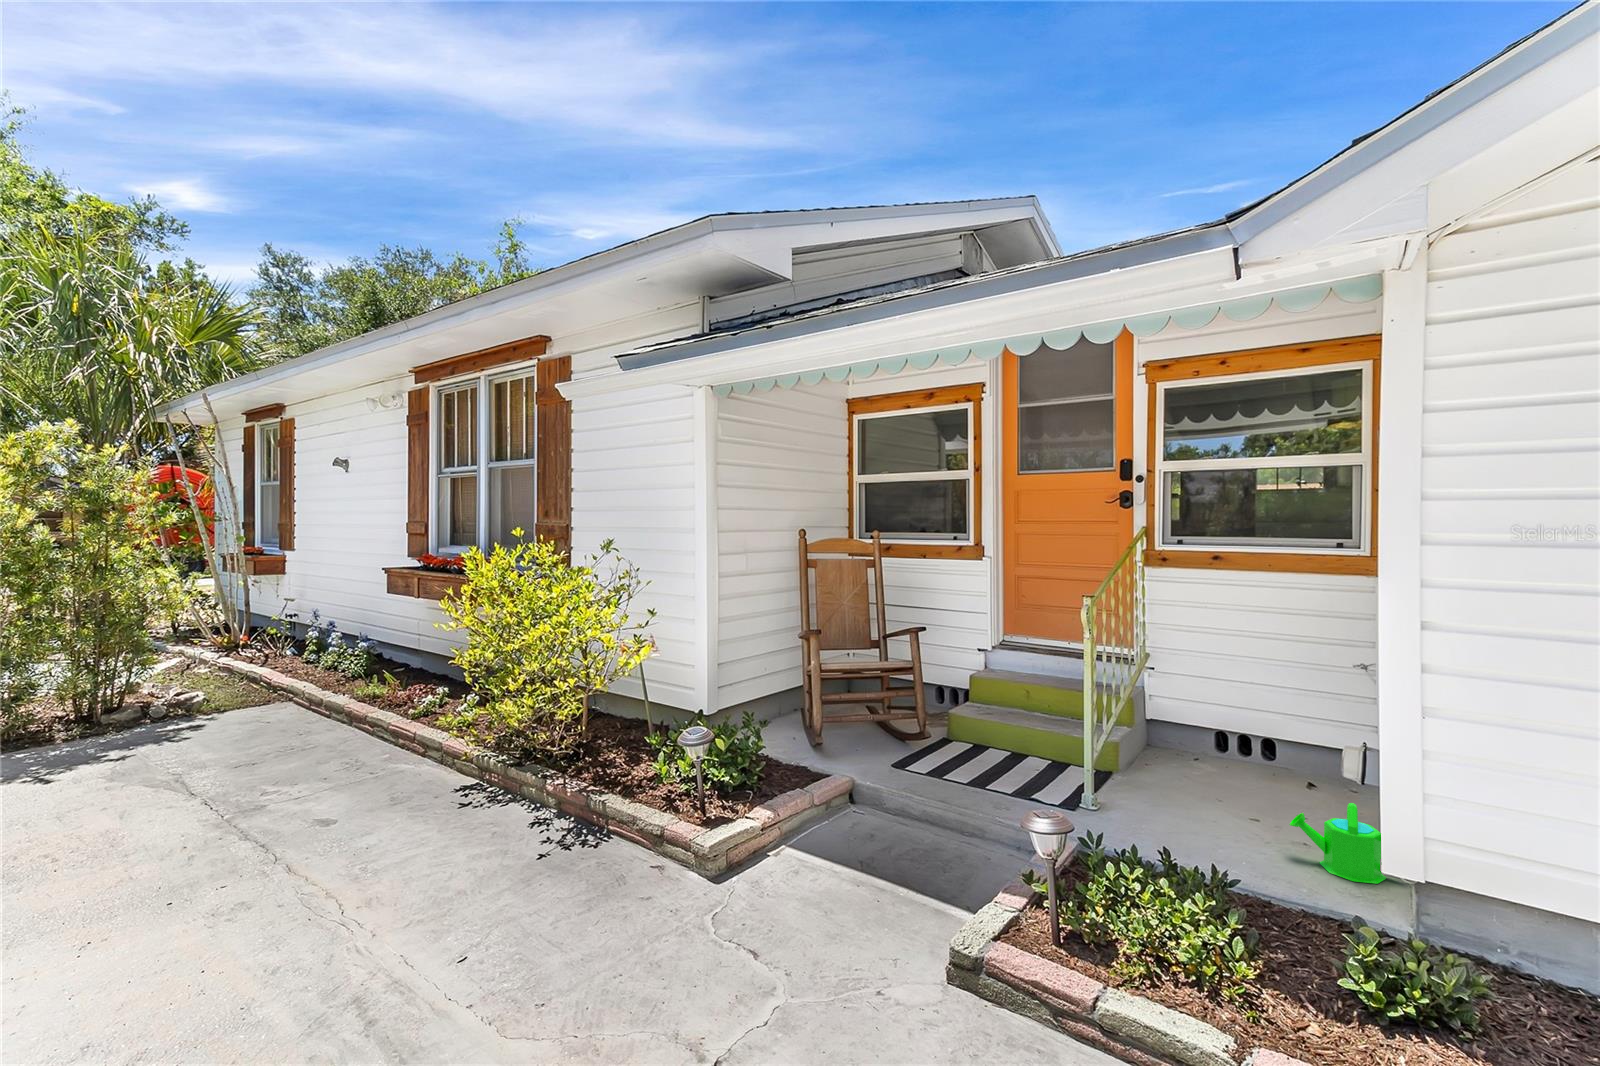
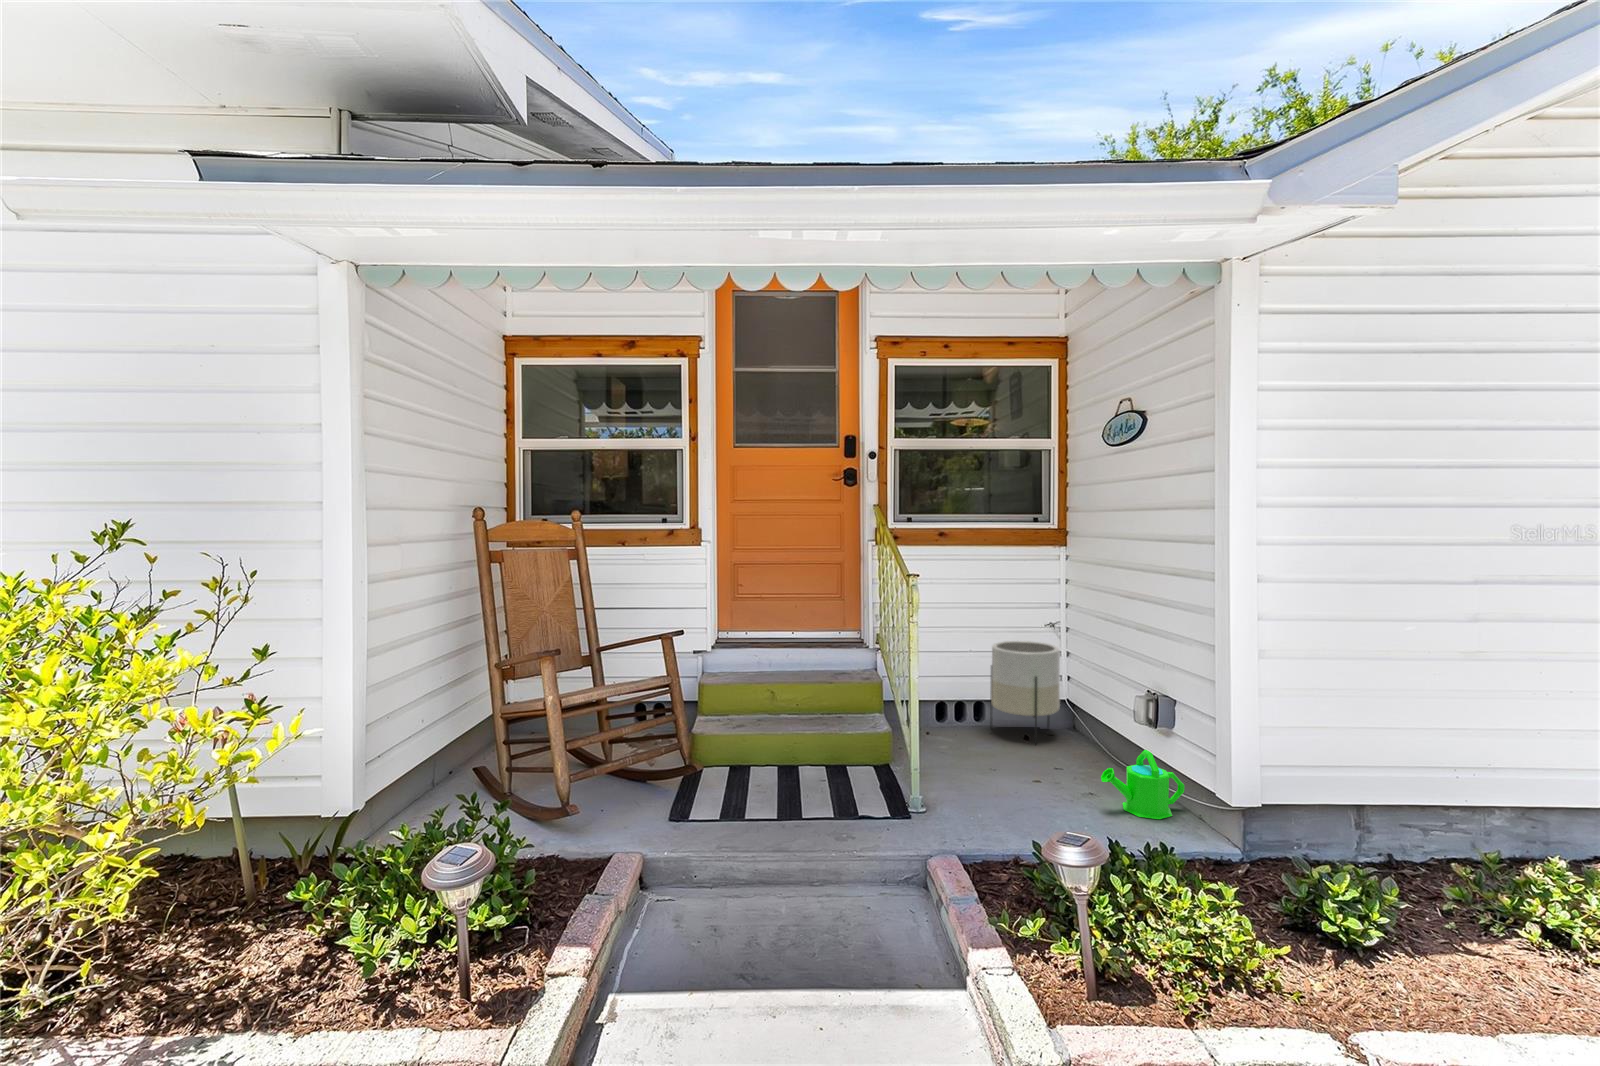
planter: none [1260,675,1348,791] -> present [990,641,1060,744]

